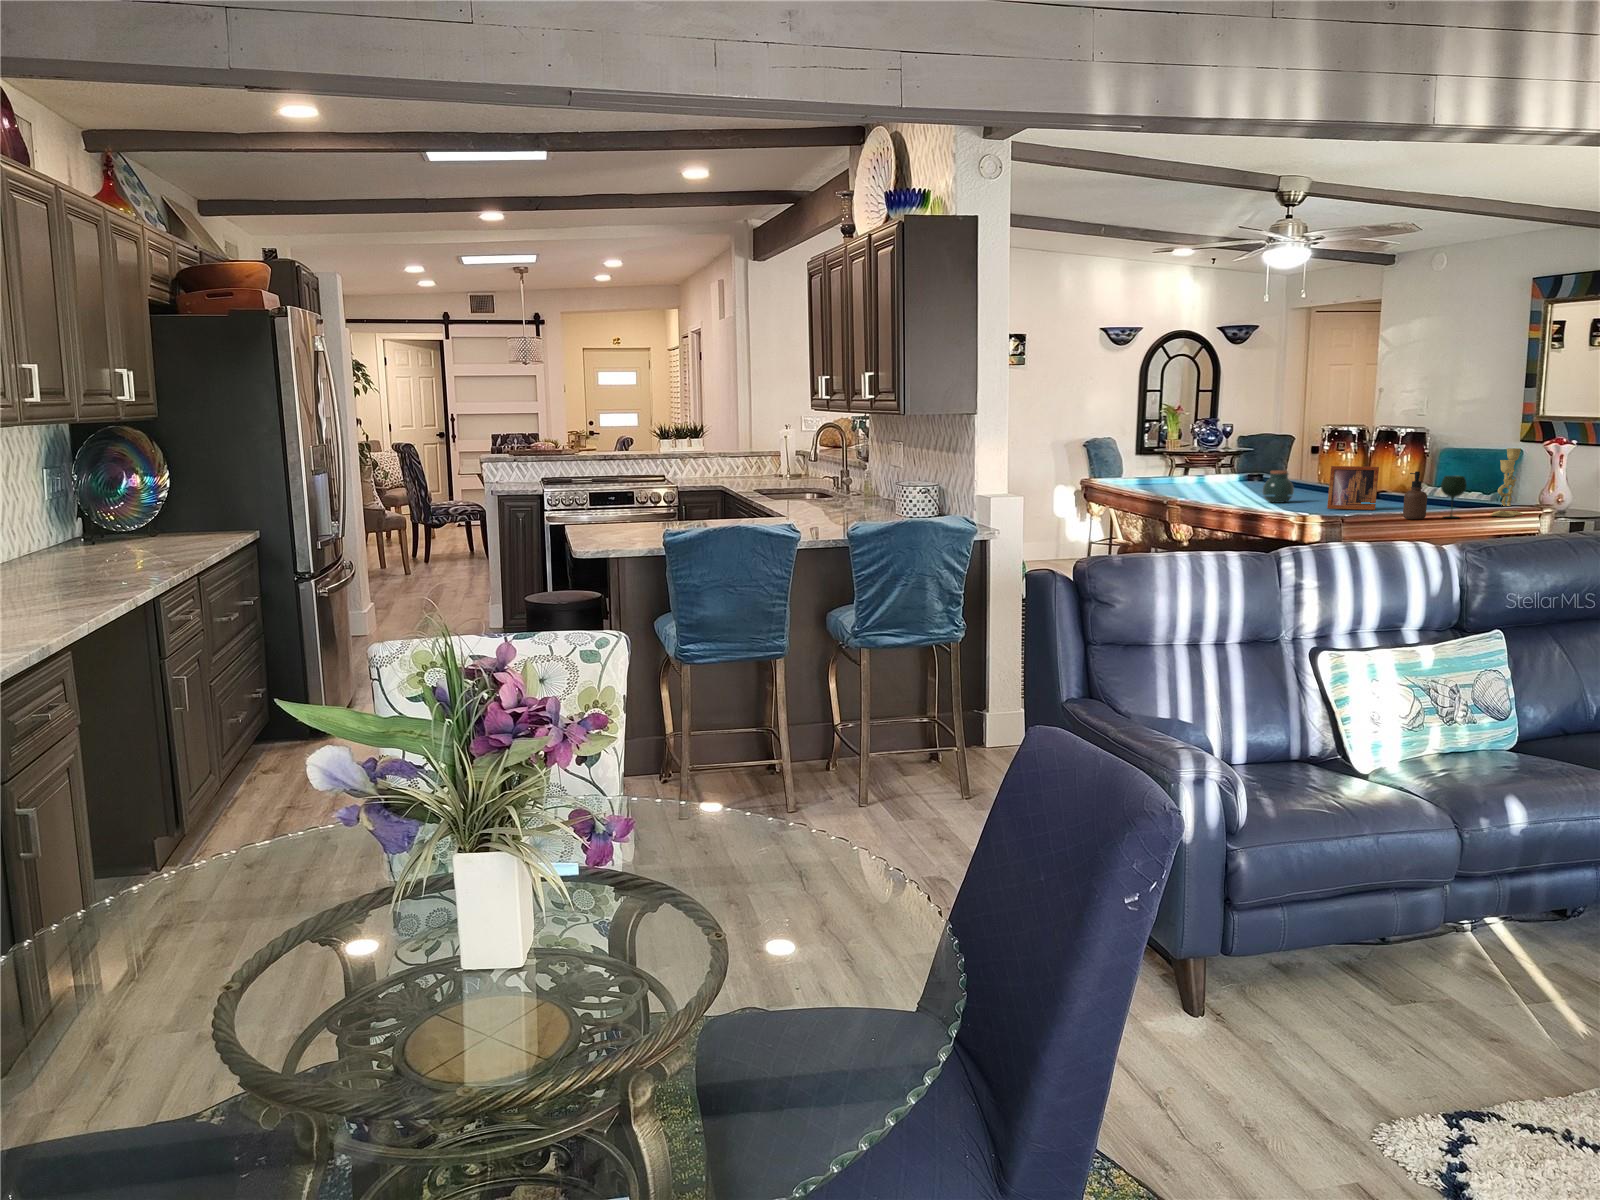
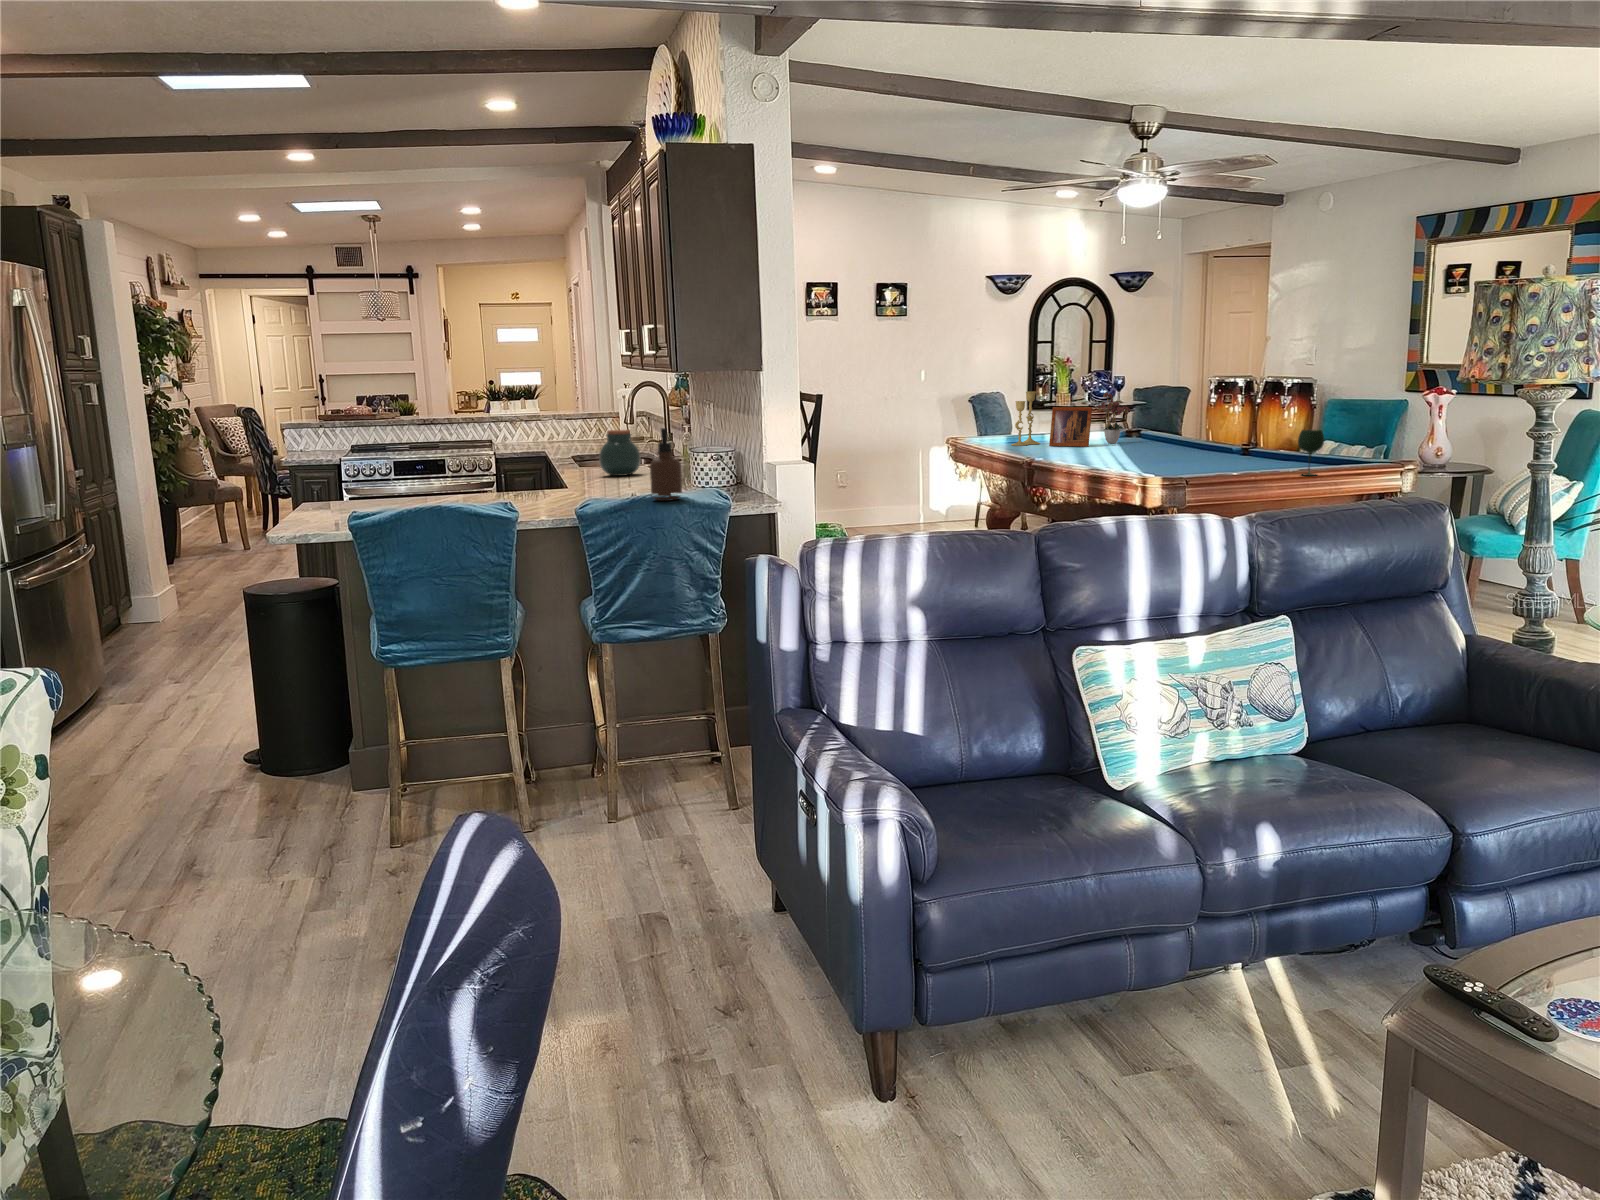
flower arrangement: none [1225,437,1261,487] -> present [1098,393,1131,443]
candlestick: present [1491,448,1523,517] -> present [1011,392,1040,446]
picture frame: present [1327,466,1379,510] -> present [1049,407,1092,447]
jar: present [1263,471,1294,503] -> present [599,430,641,476]
soap dispenser: present [1403,471,1427,520] -> present [650,428,682,501]

